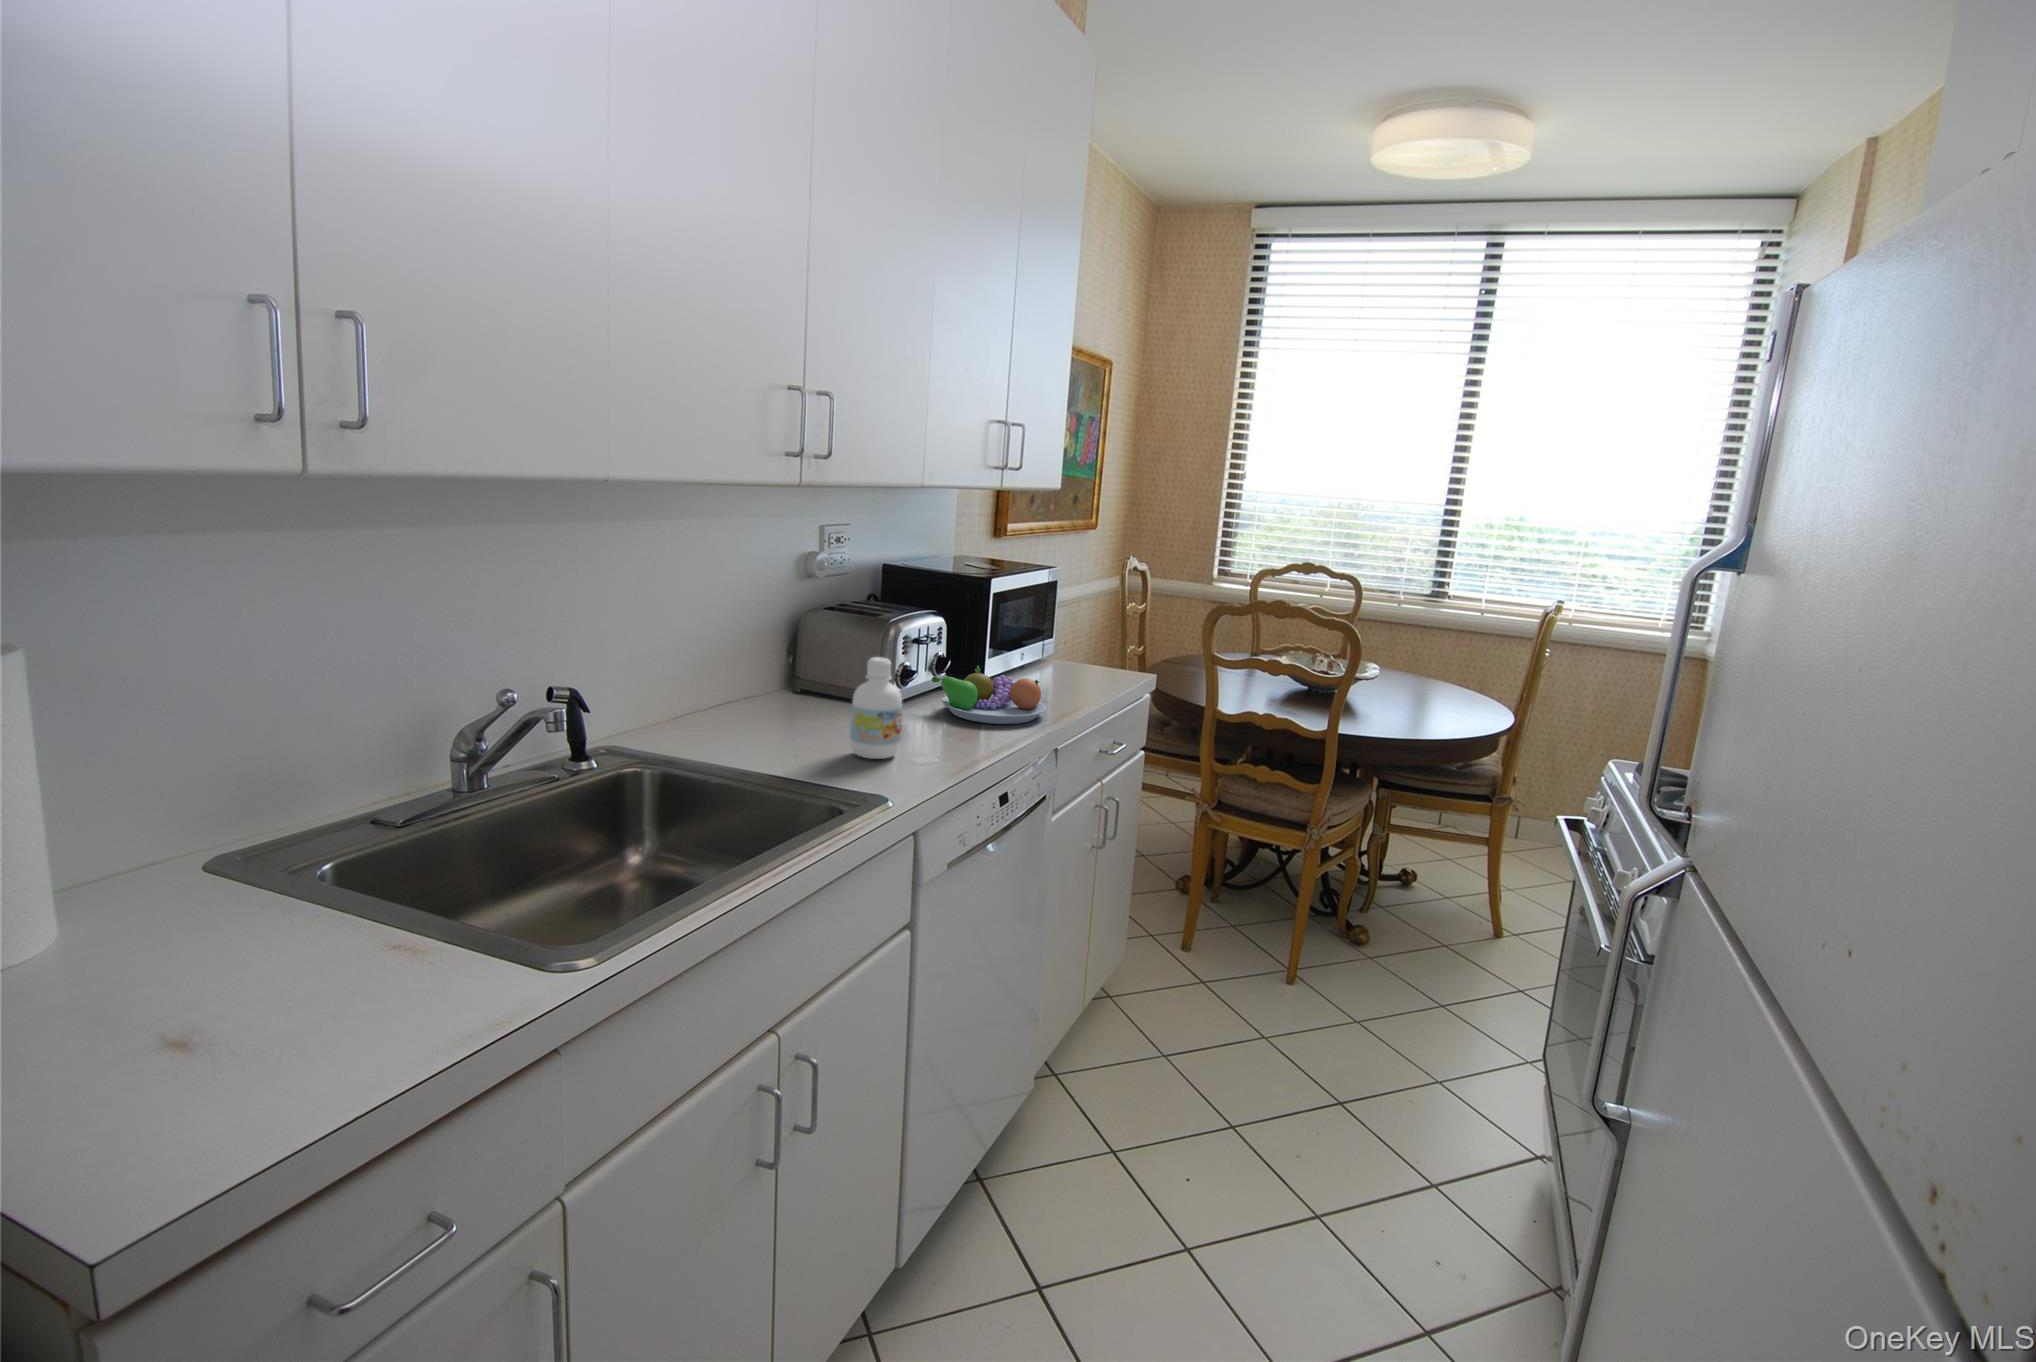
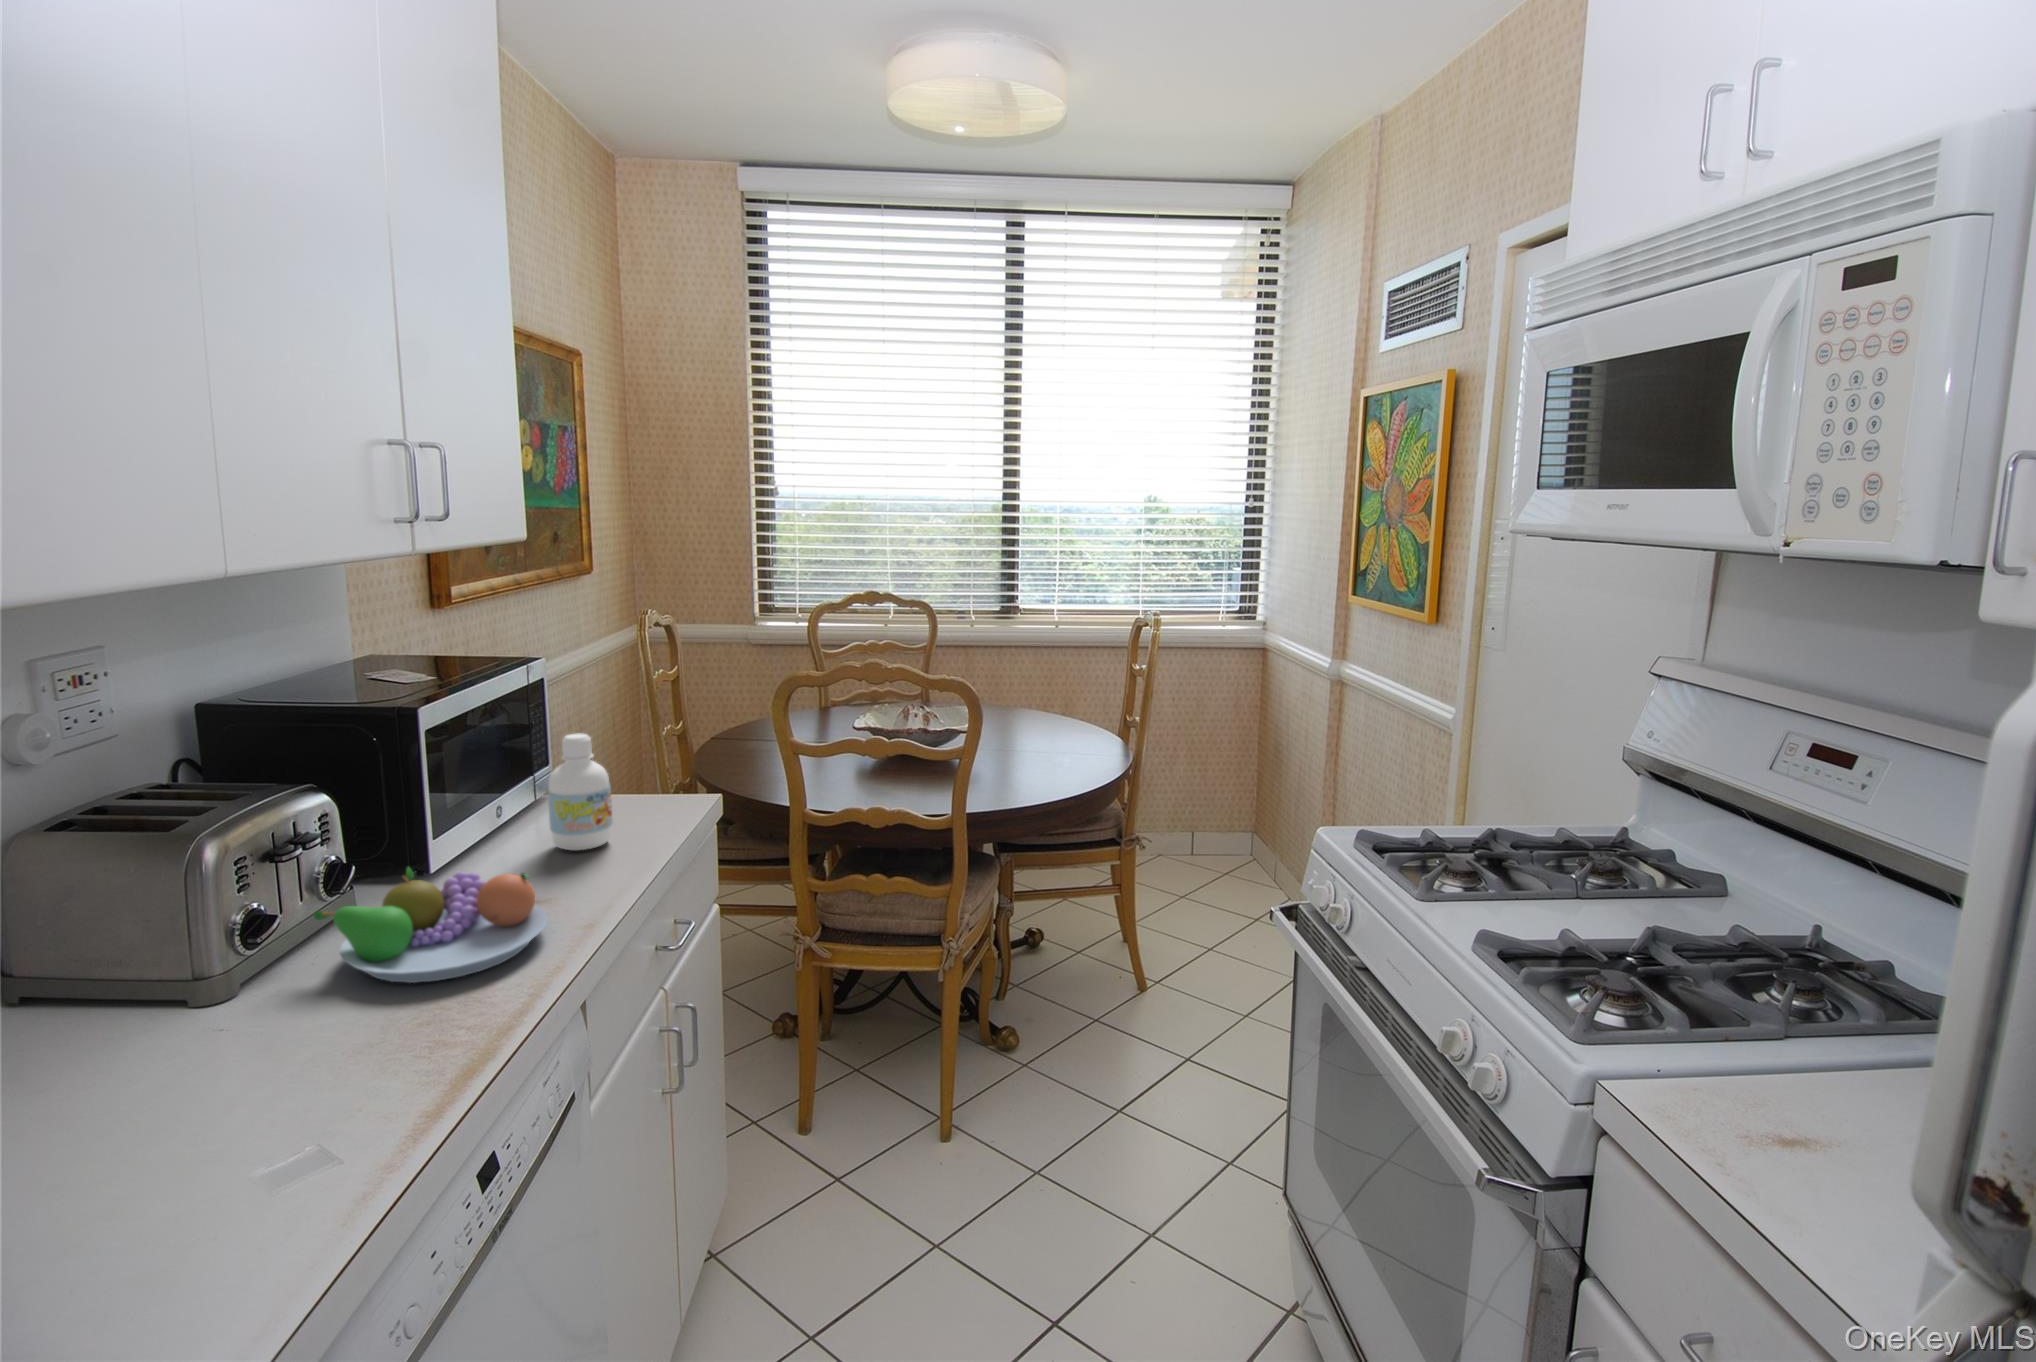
bottle: present [850,657,903,759] -> present [548,734,613,850]

